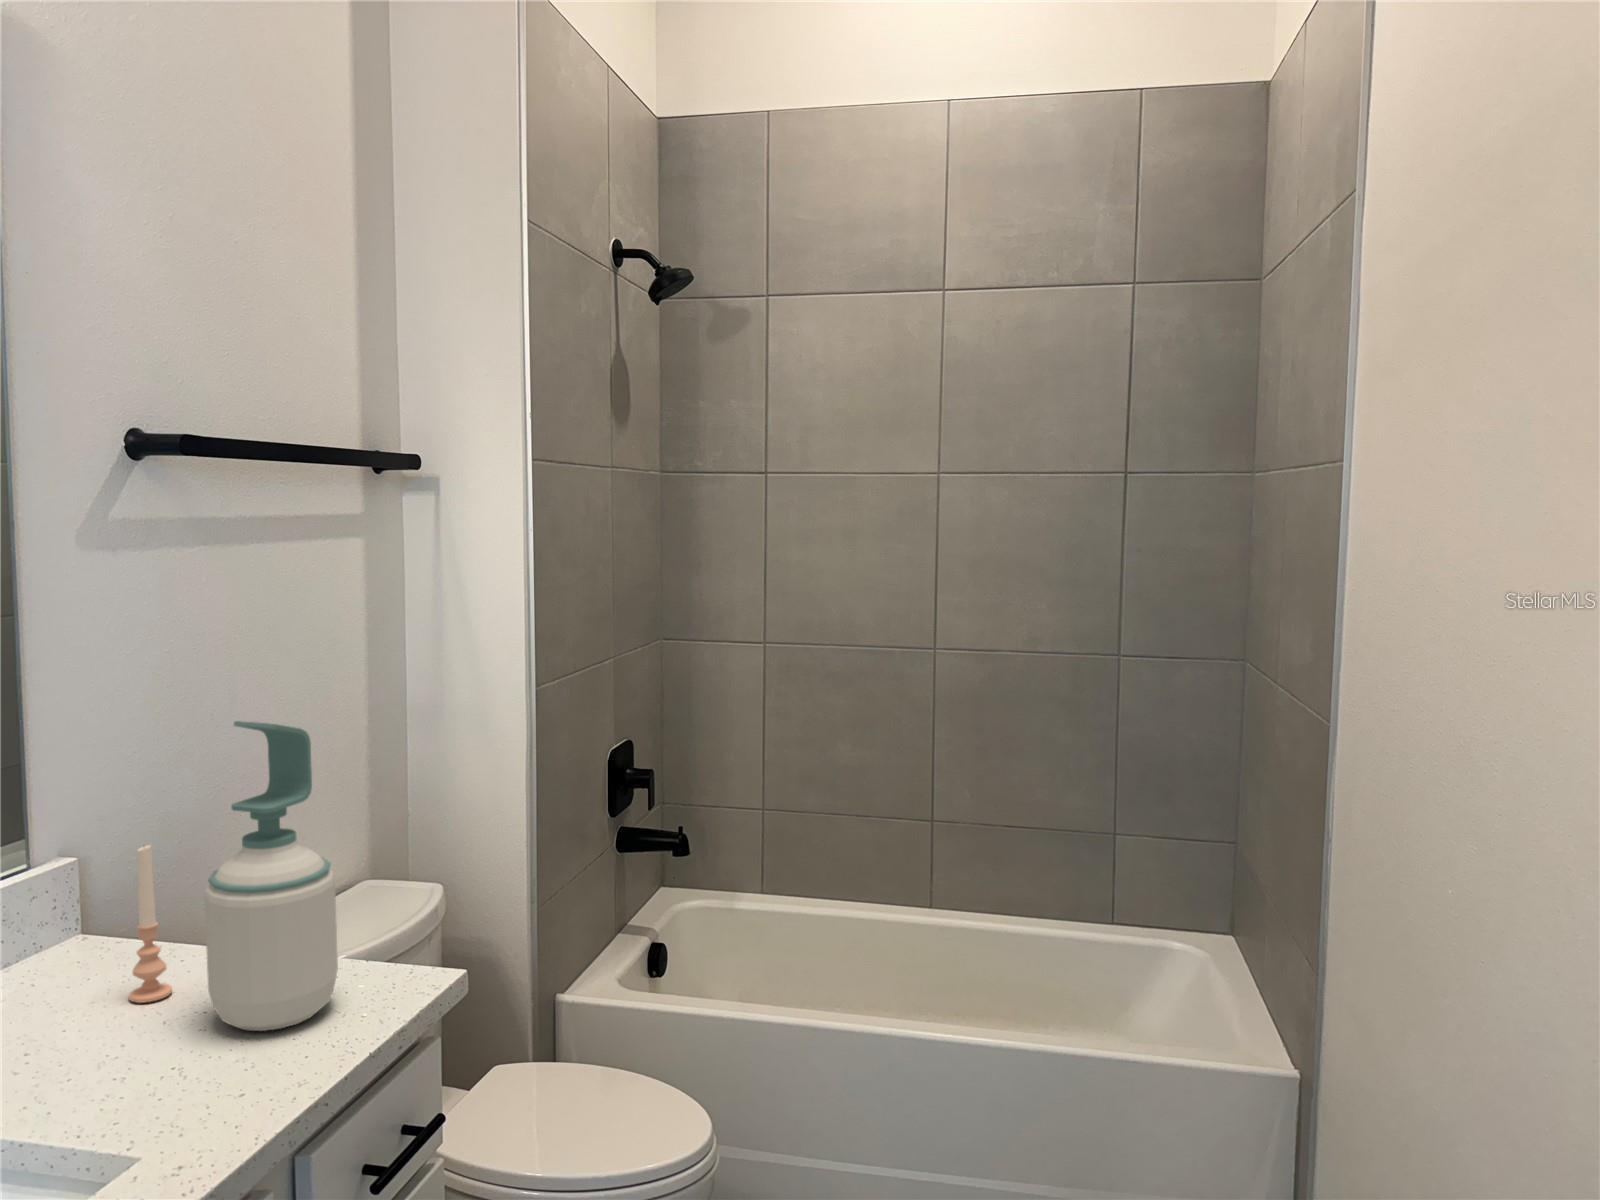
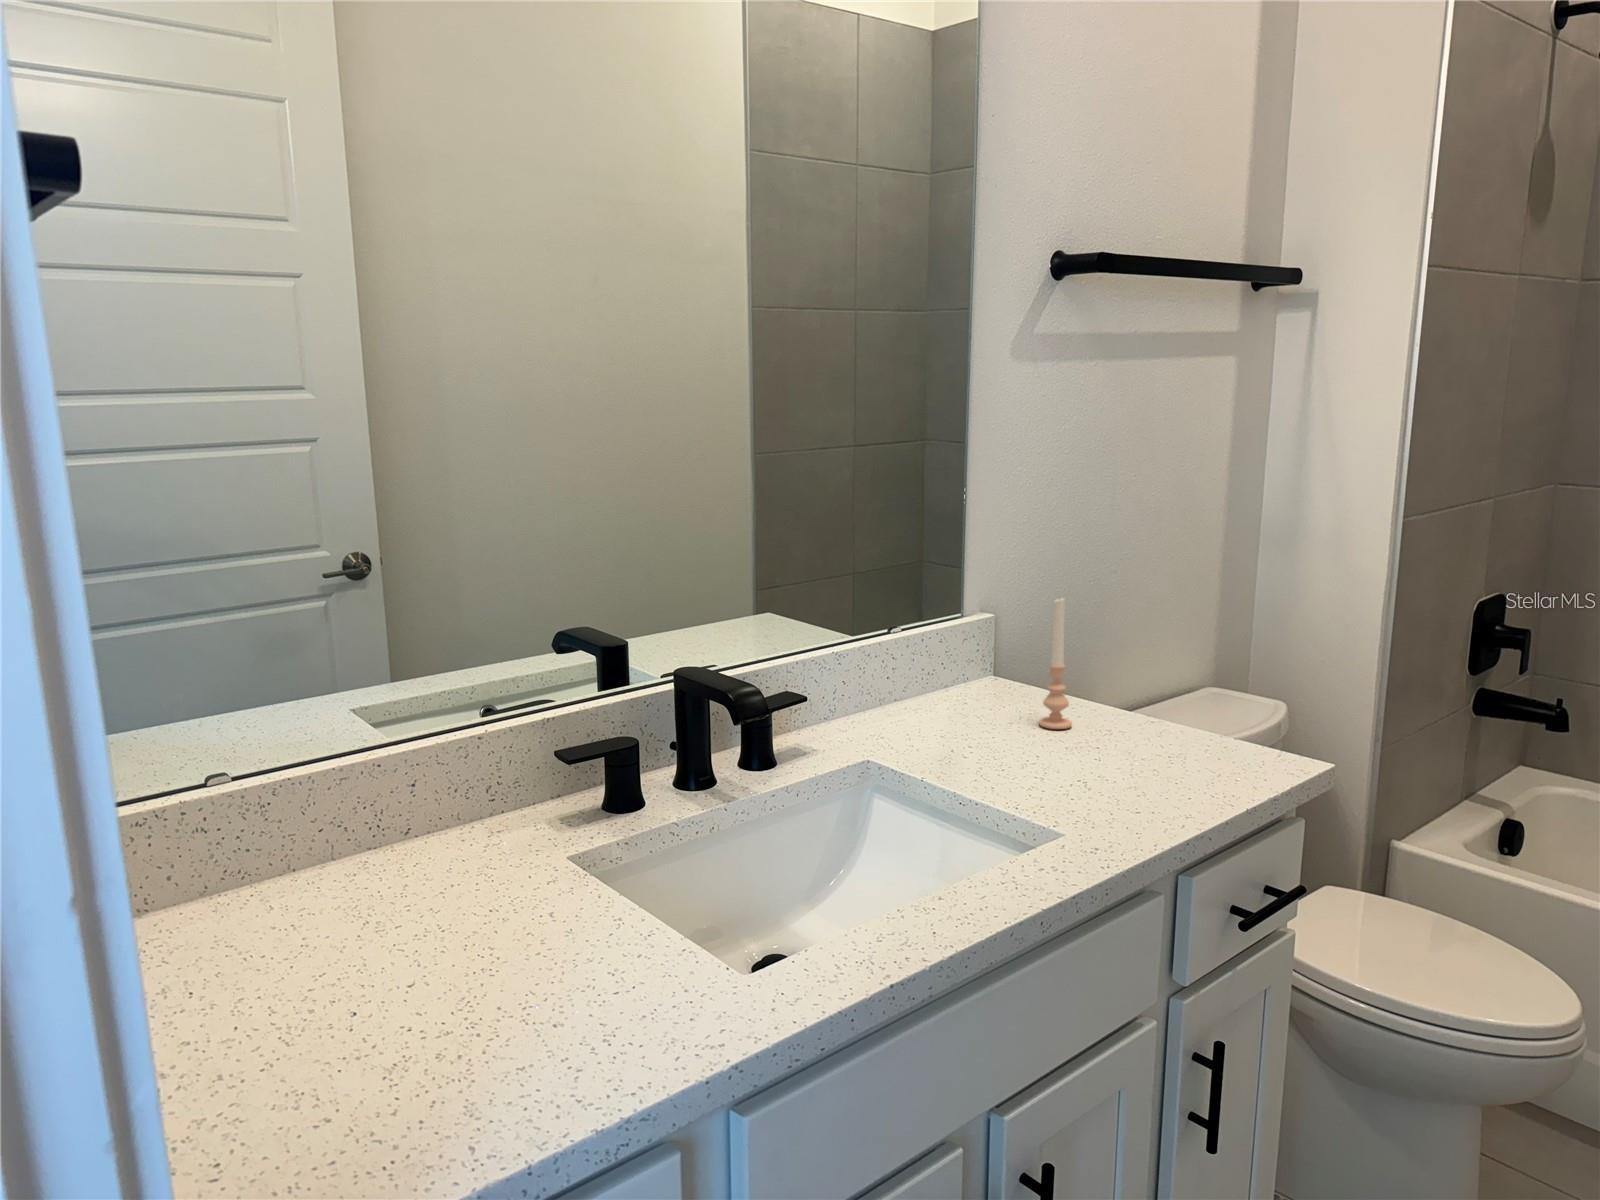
soap bottle: present [204,721,338,1031] -> none [1107,491,1222,769]

